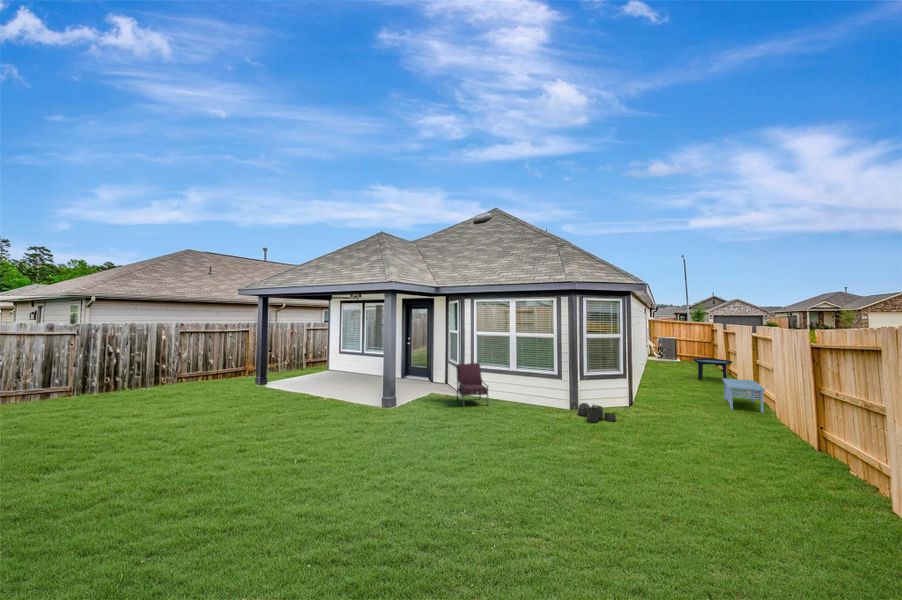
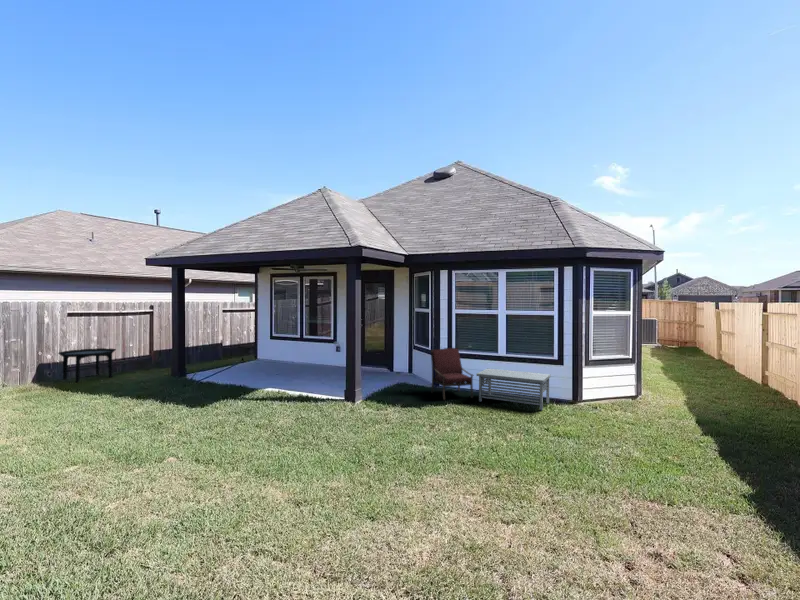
round table: present [693,358,732,380] -> present [59,348,116,382]
storage bench: present [722,378,765,413] -> present [476,368,551,410]
woven basket: present [578,403,616,422] -> none [583,392,632,415]

